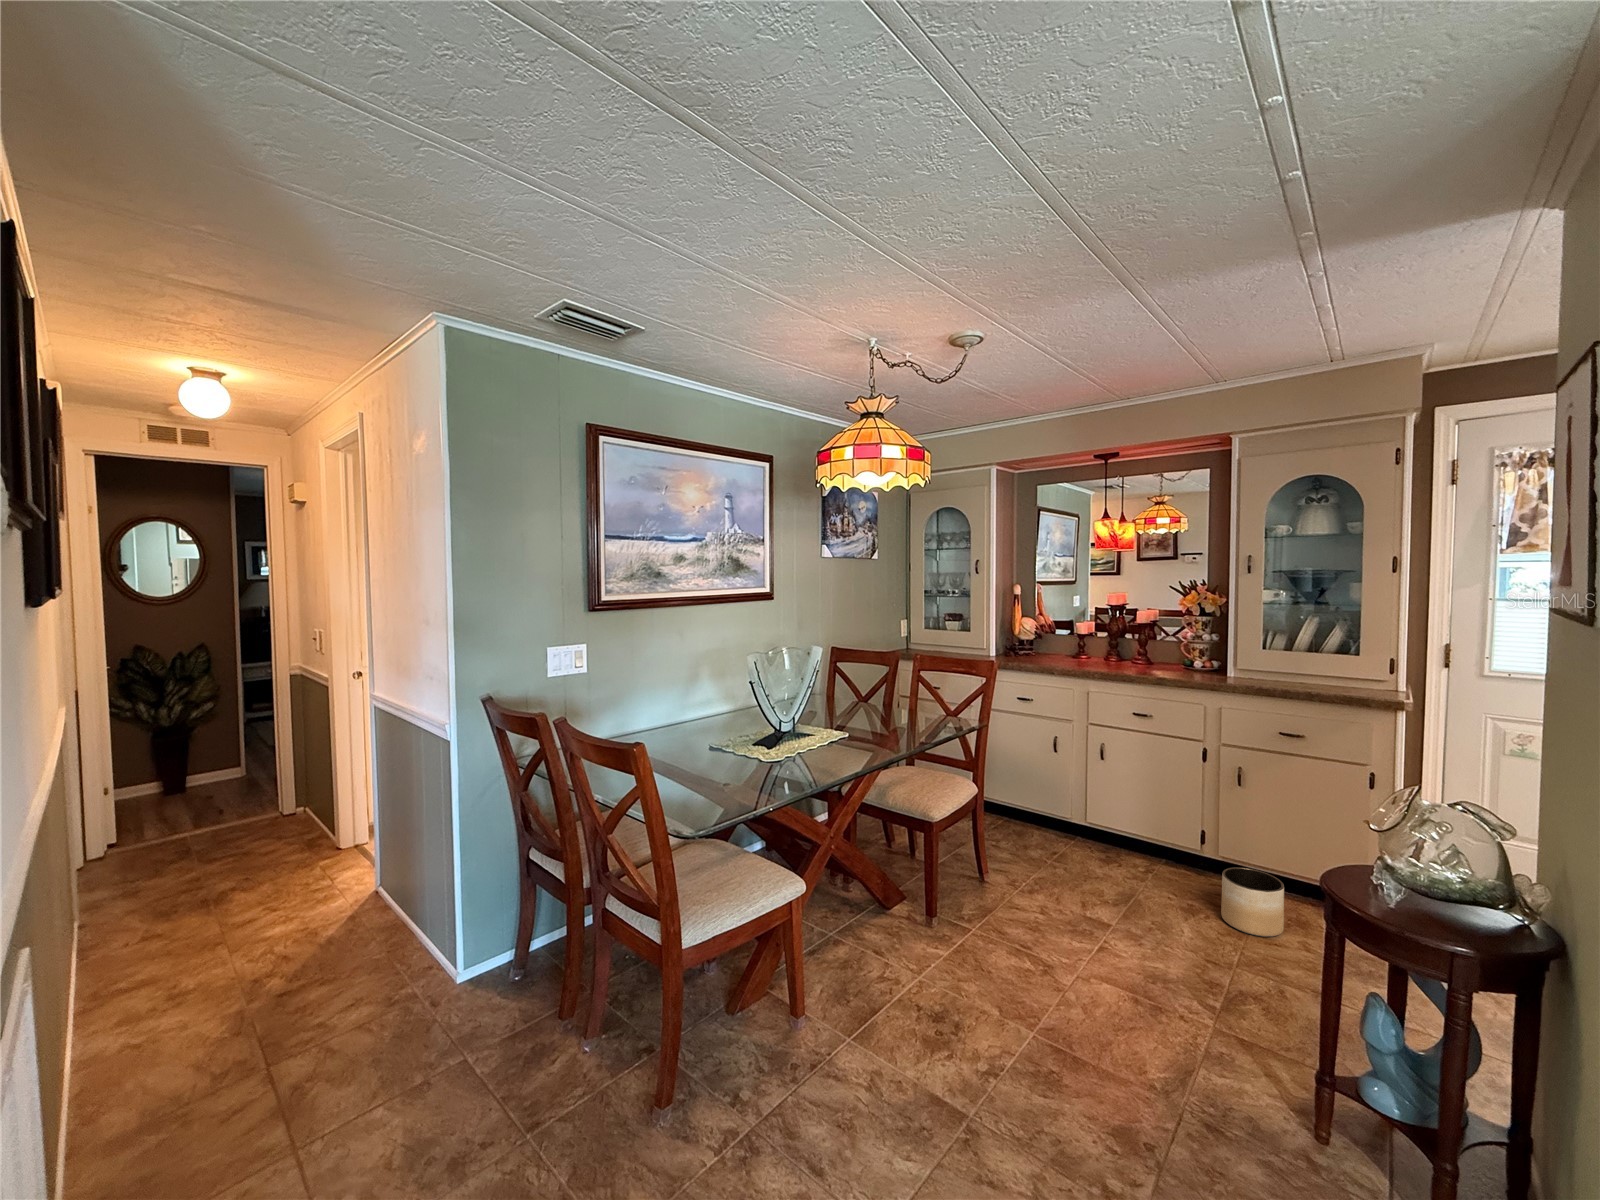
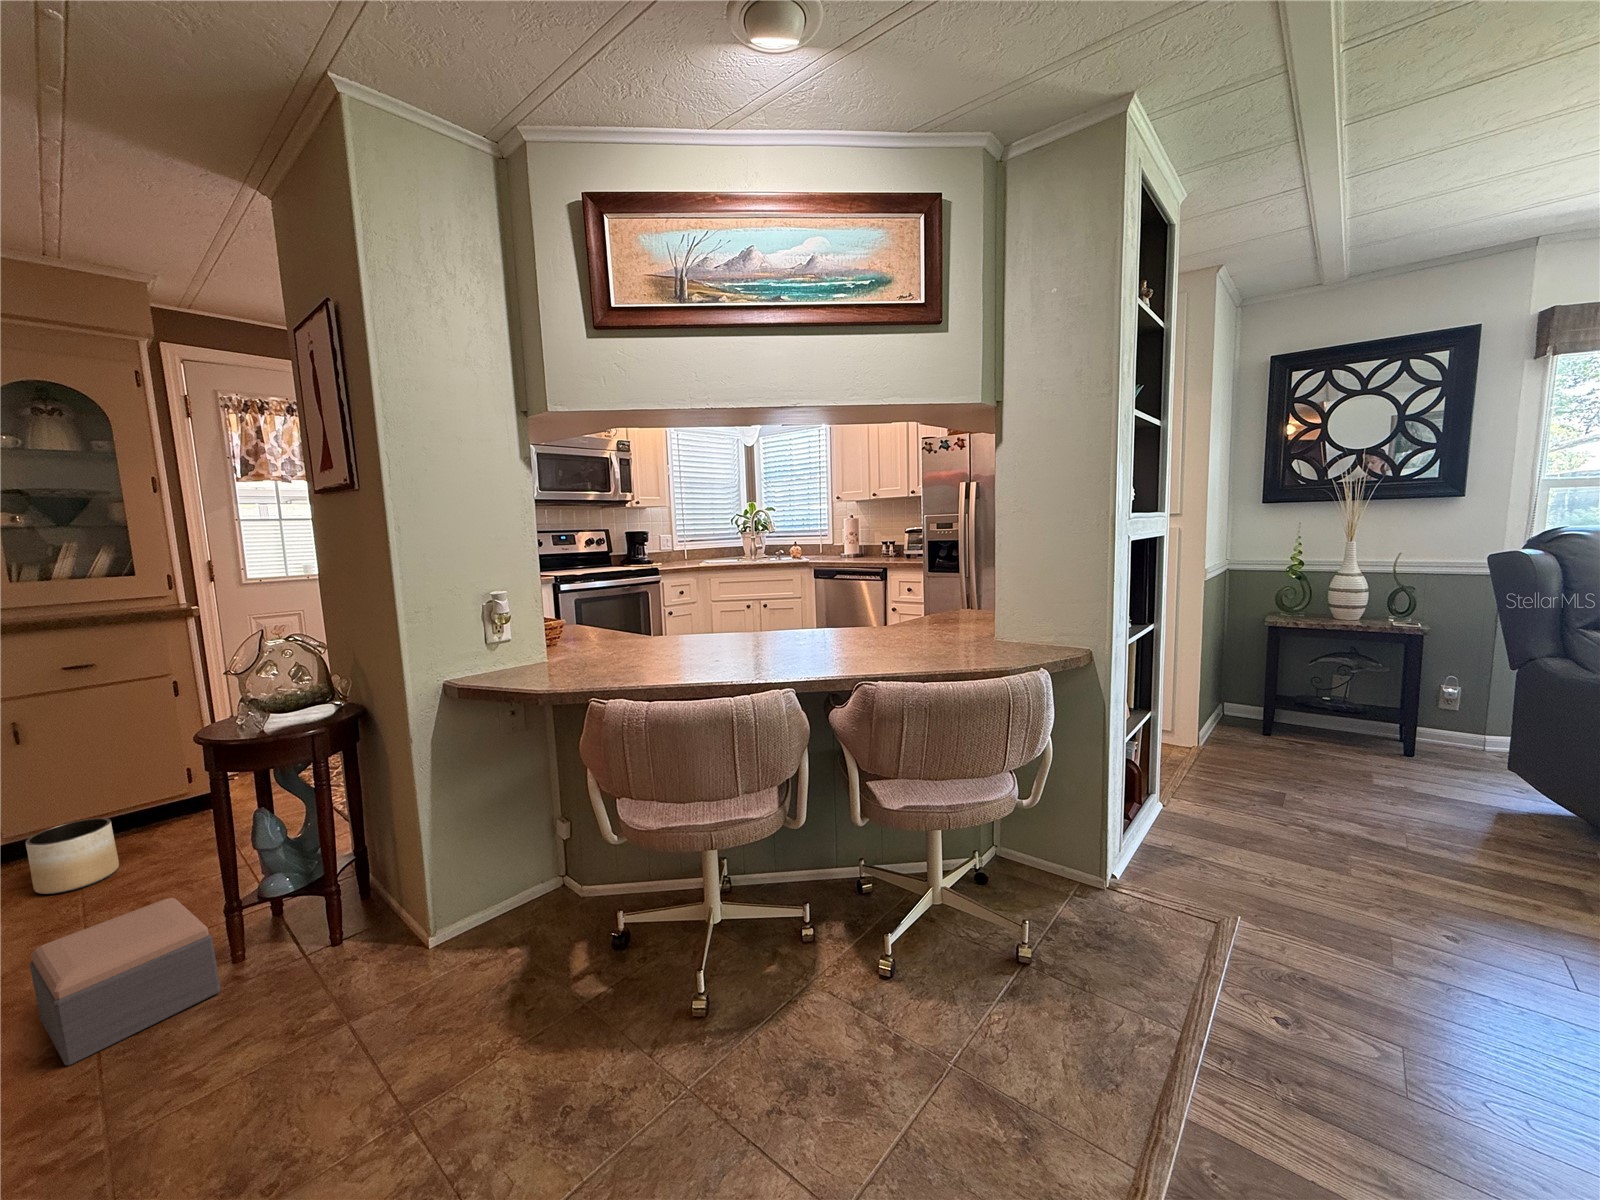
footstool: none [1160,986,1292,1158] -> present [30,898,220,1066]

